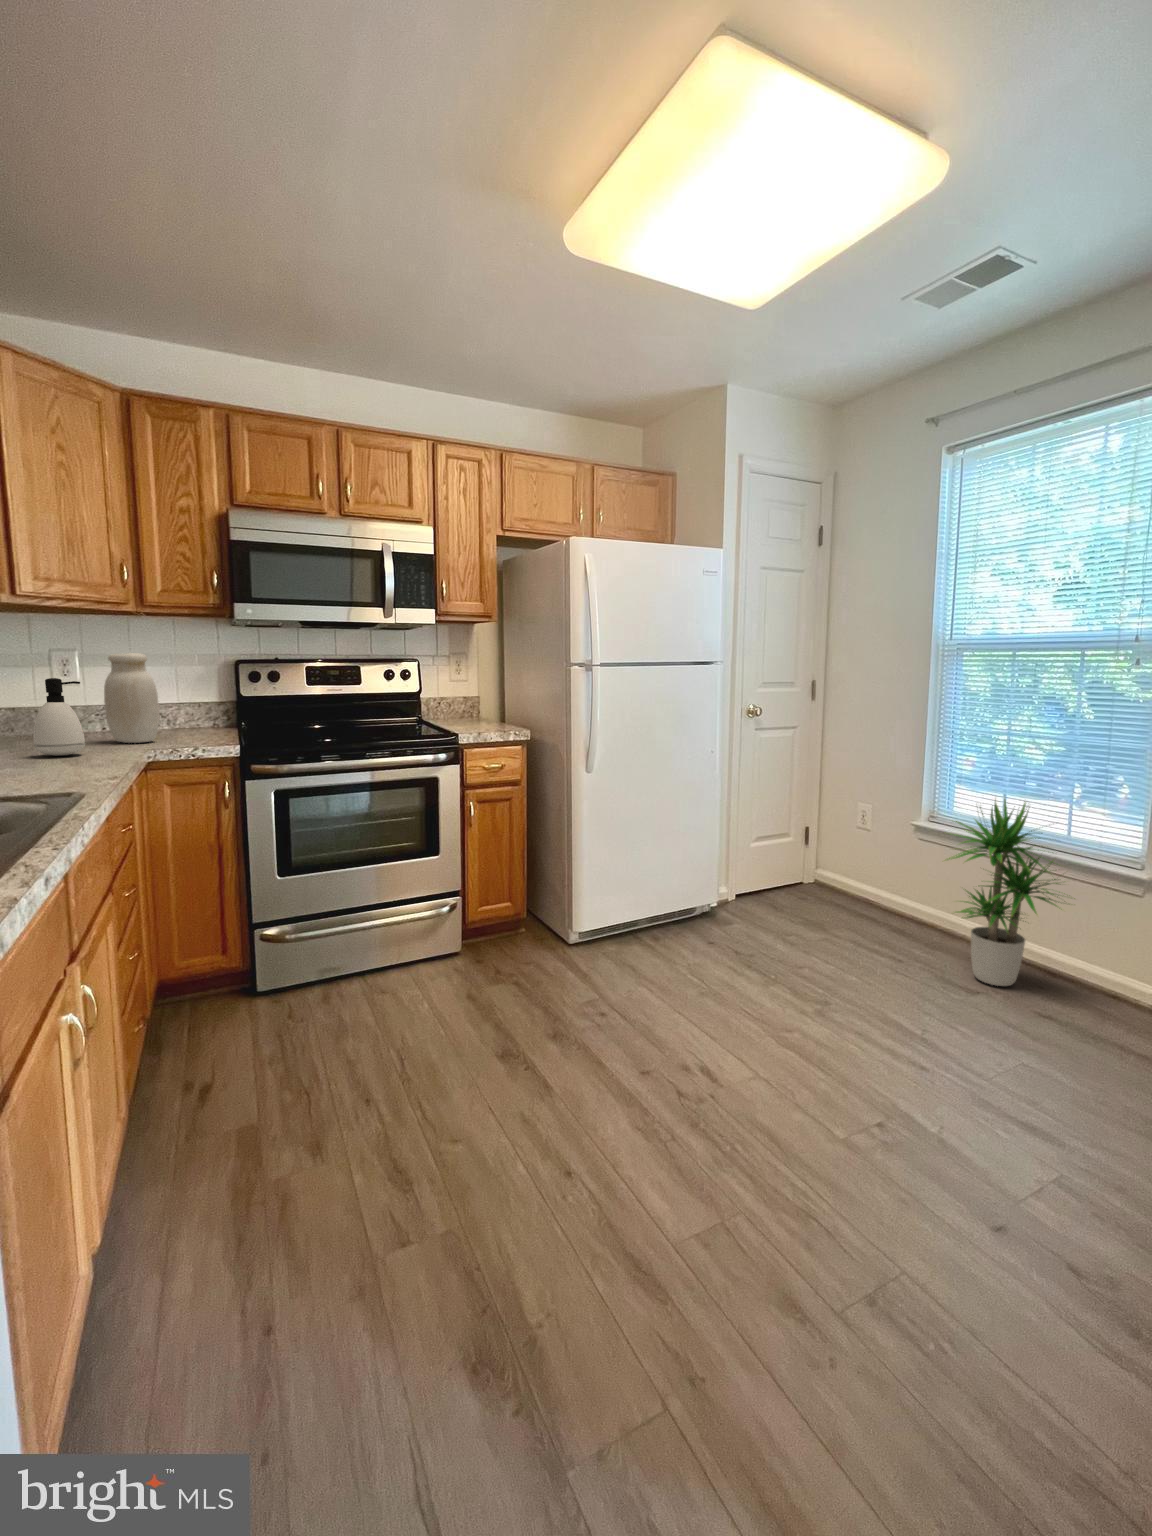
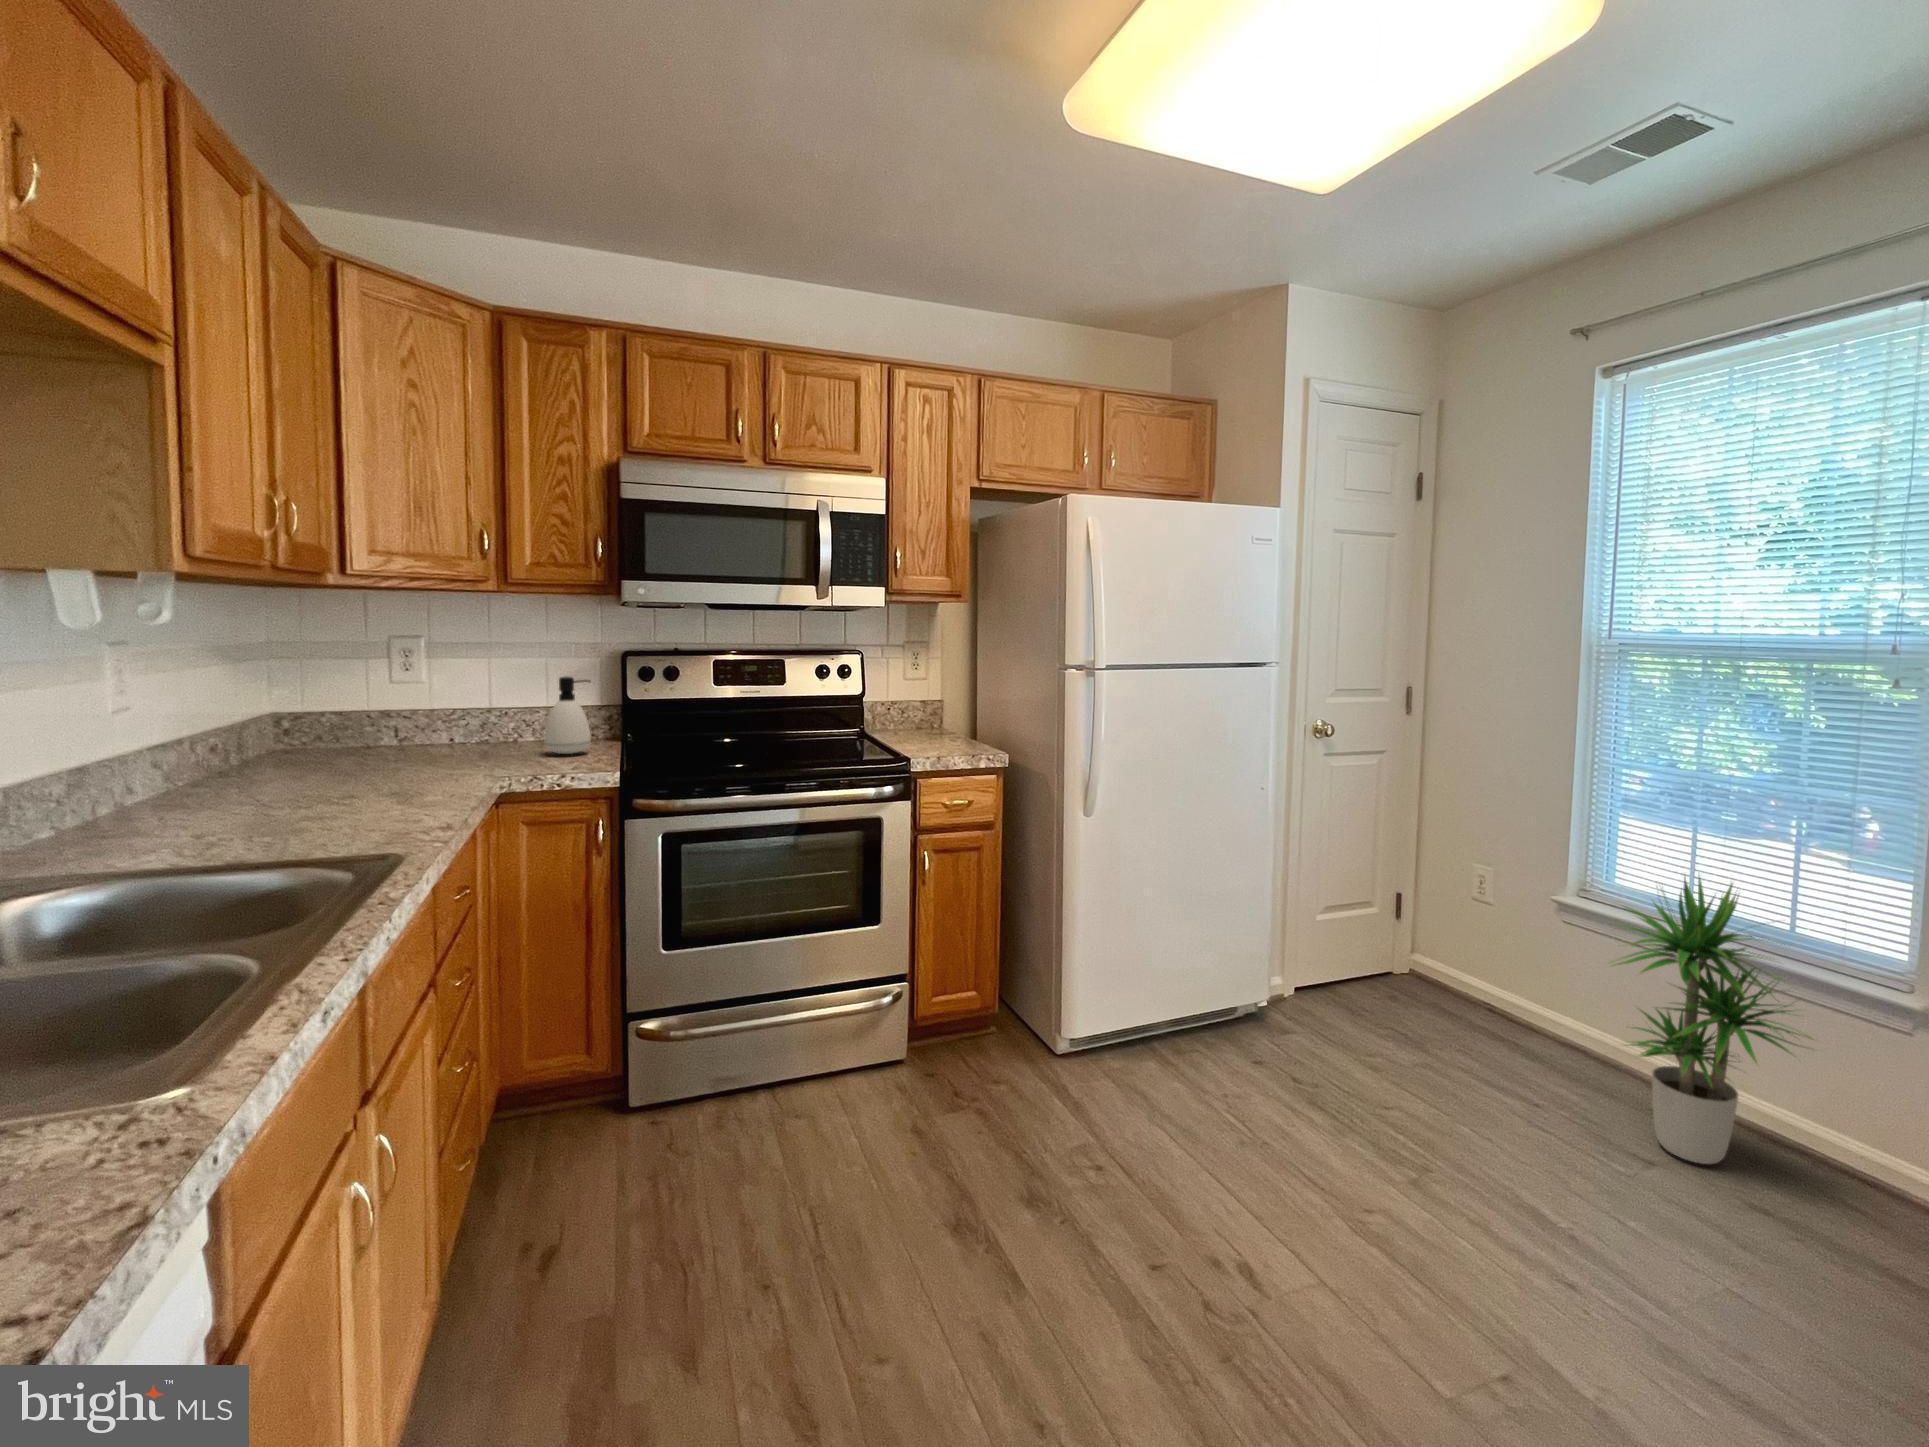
jar: present [104,653,160,743] -> none [444,651,514,770]
soap dispenser: present [33,678,85,756] -> present [544,677,591,754]

